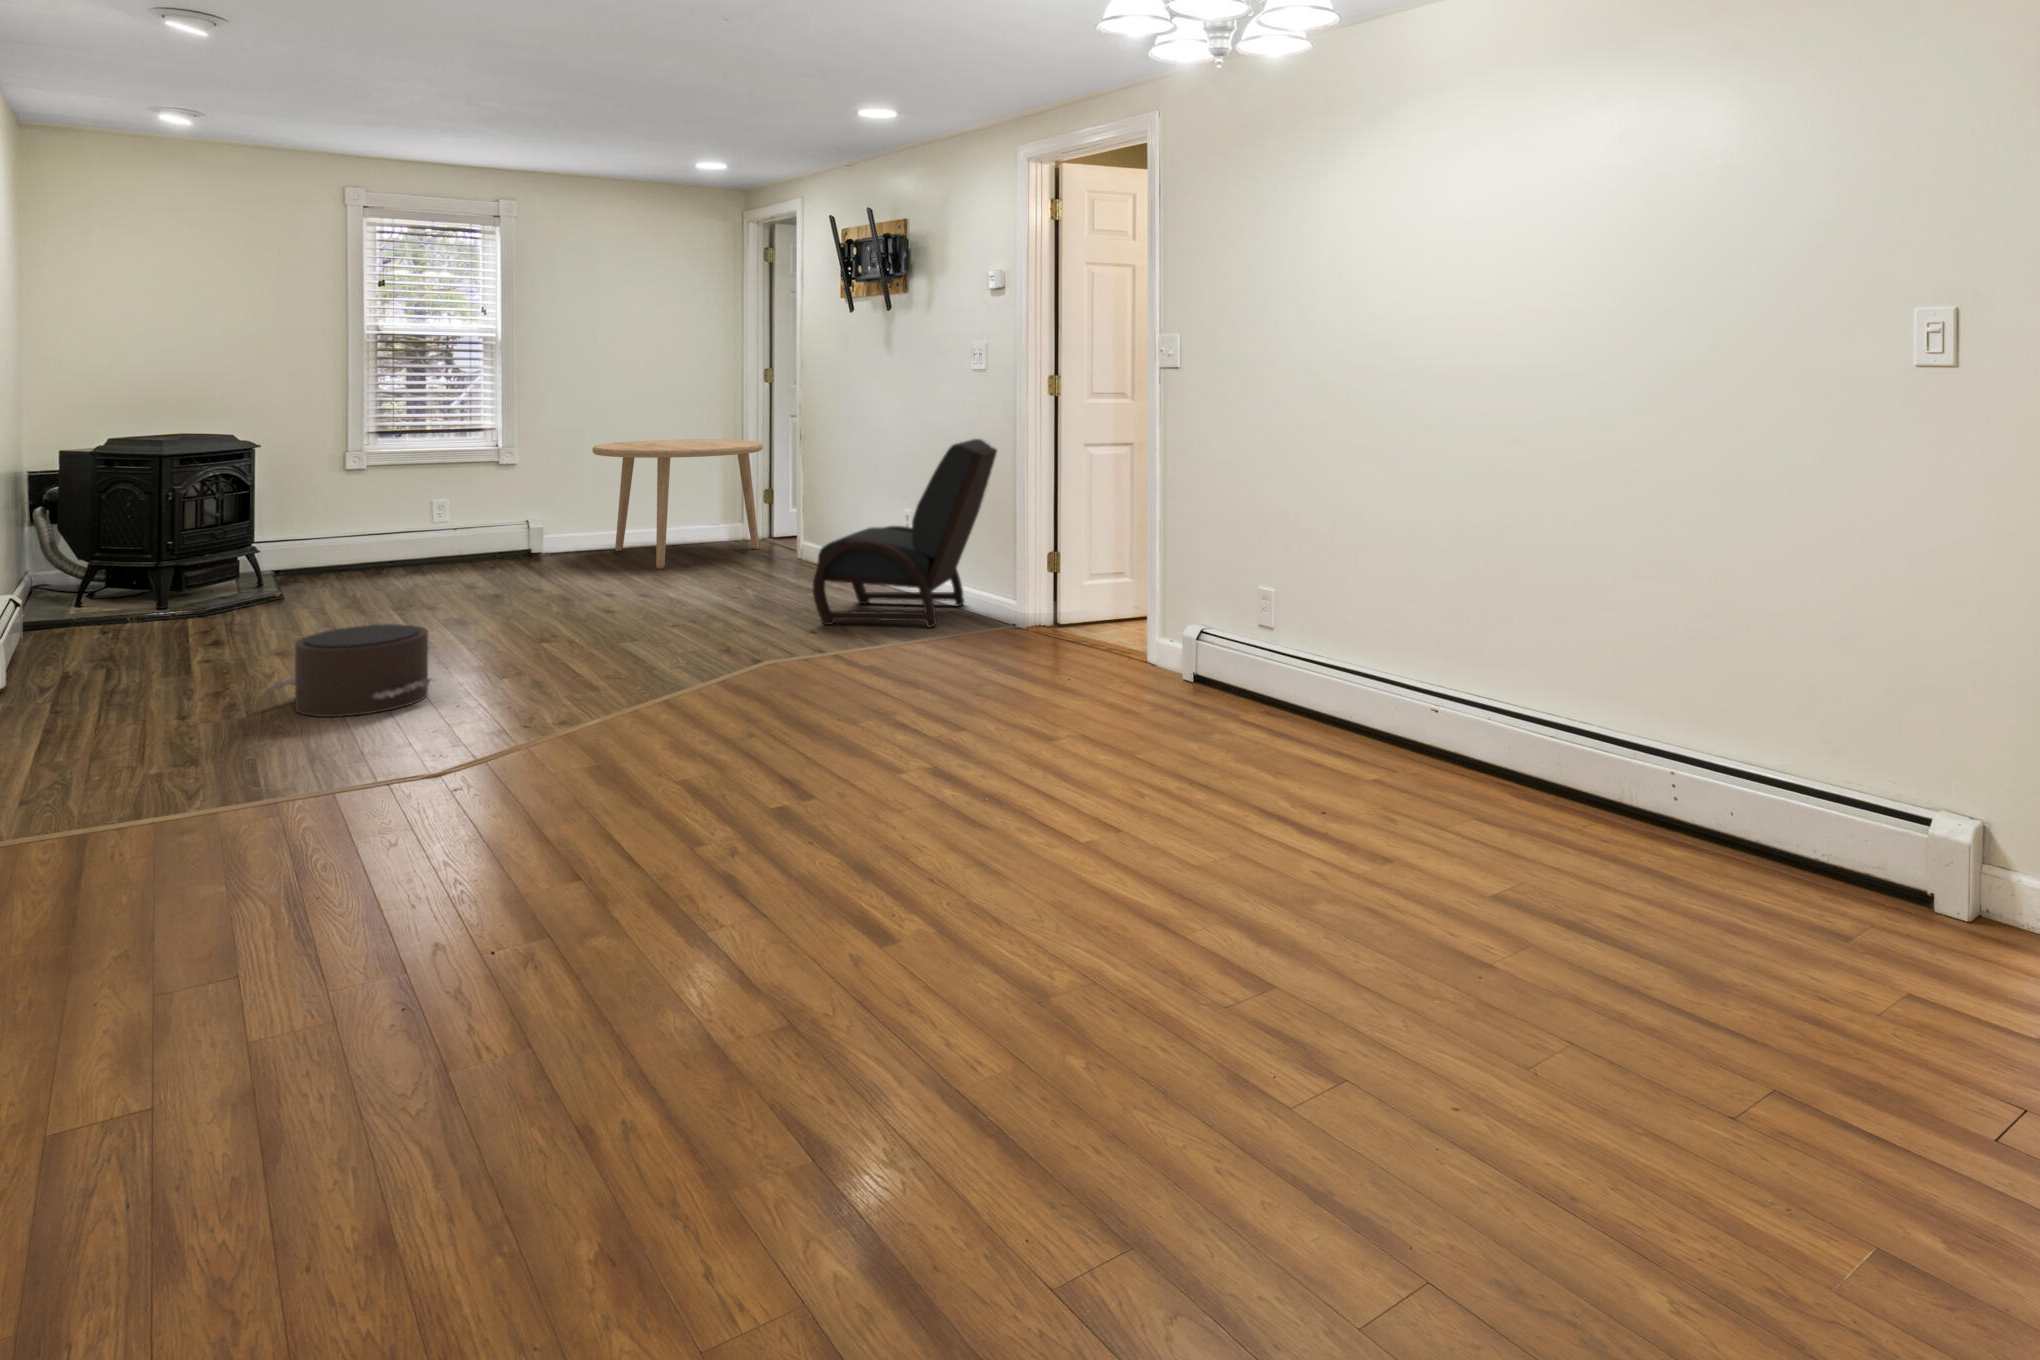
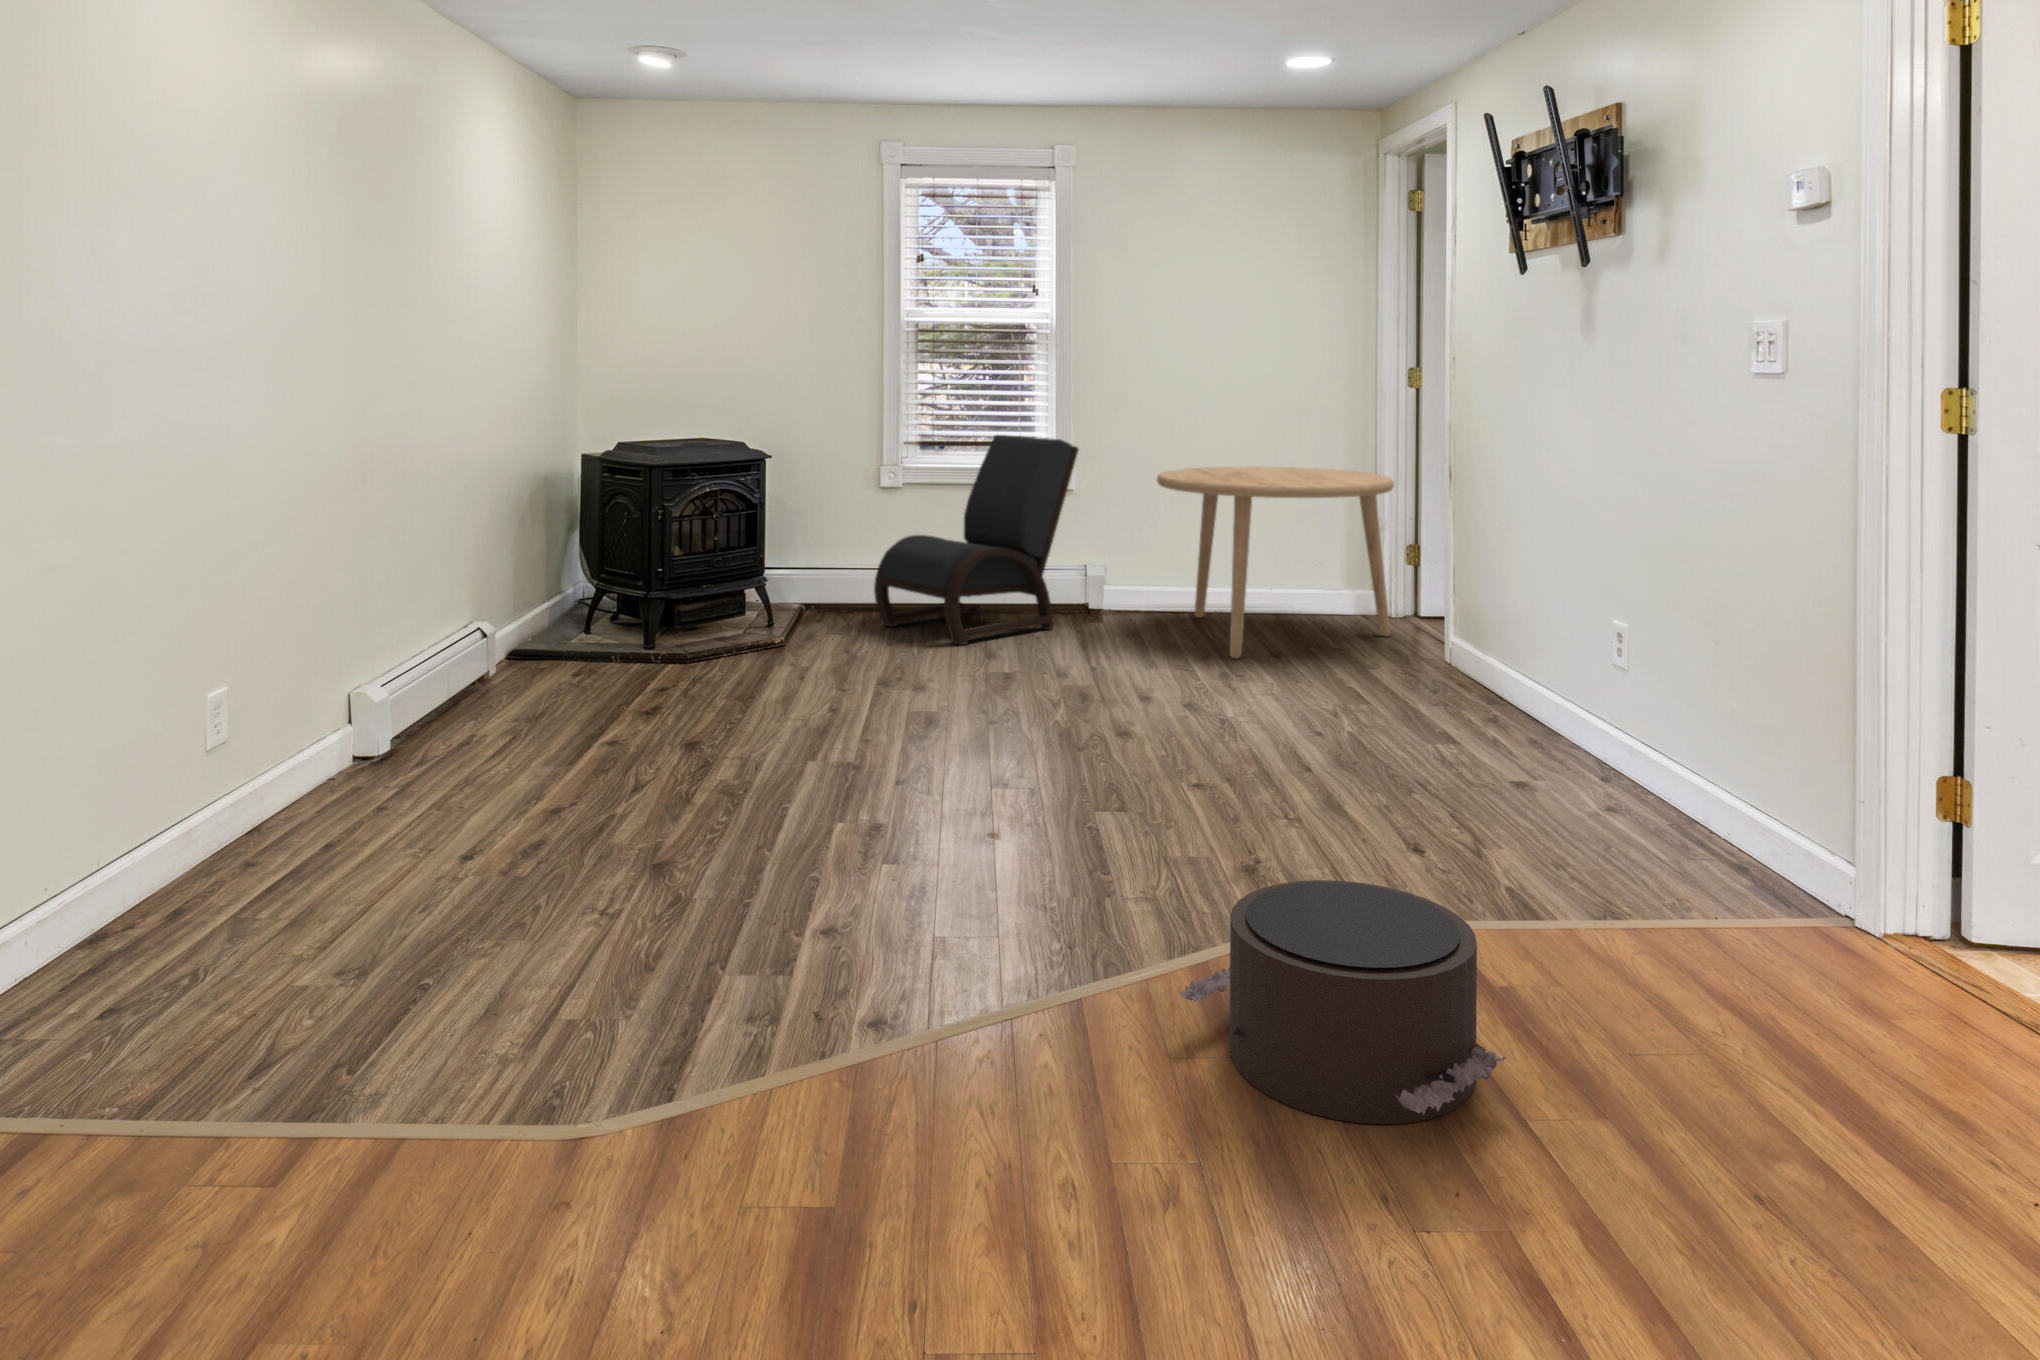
lounge chair: present [813,439,997,628] -> present [874,435,1079,645]
pouf: present [270,624,432,717] -> present [1179,880,1506,1124]

